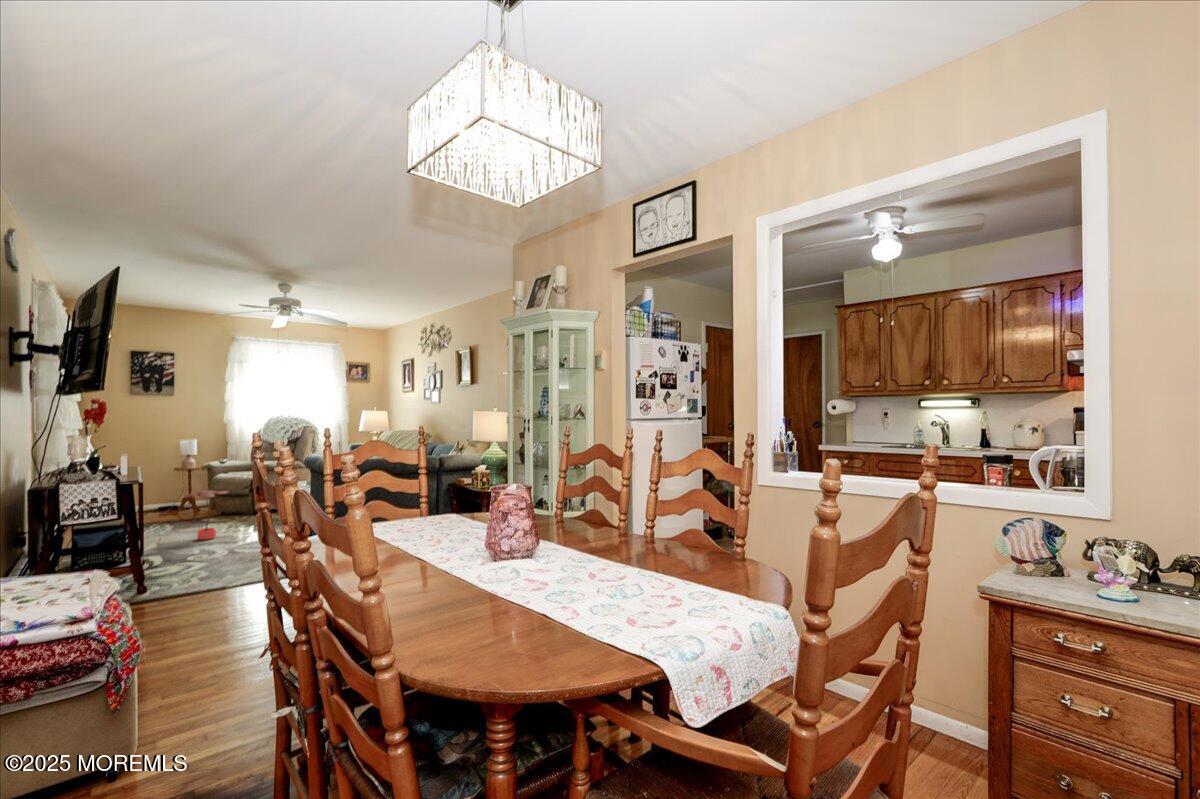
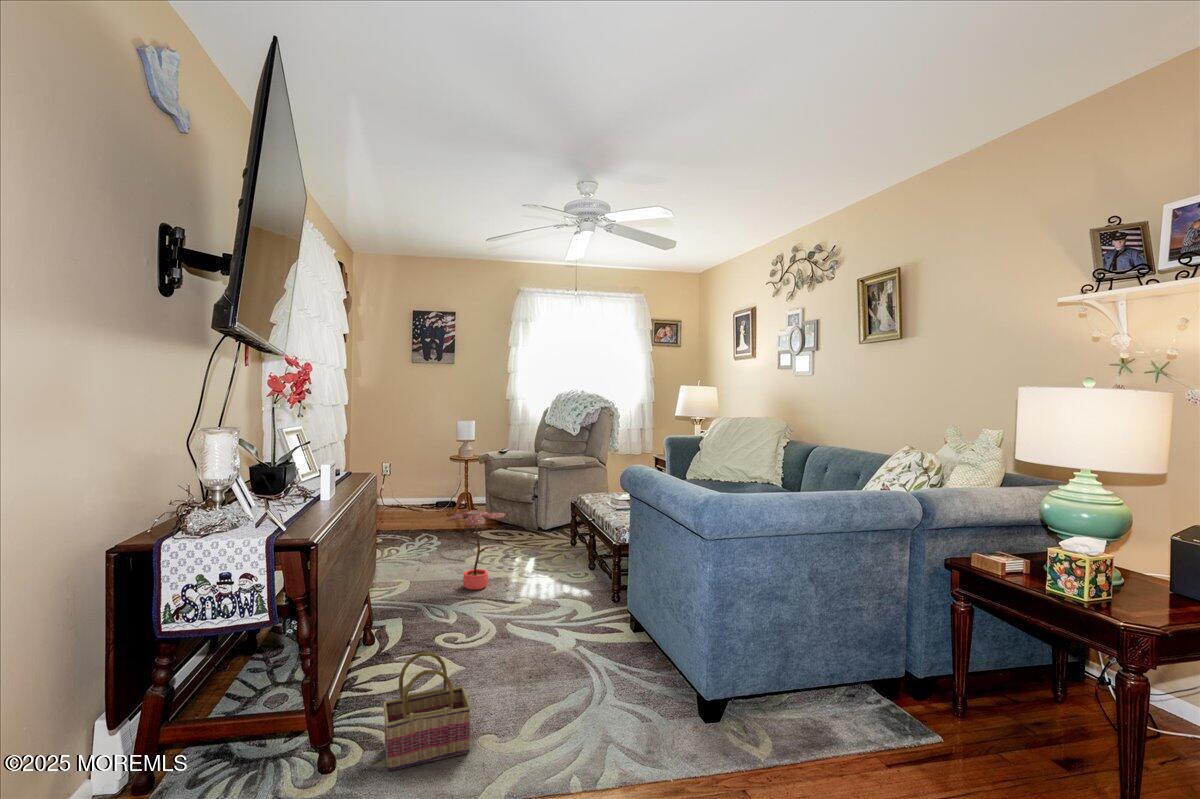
basket: none [171,538,221,588] -> present [383,652,471,771]

